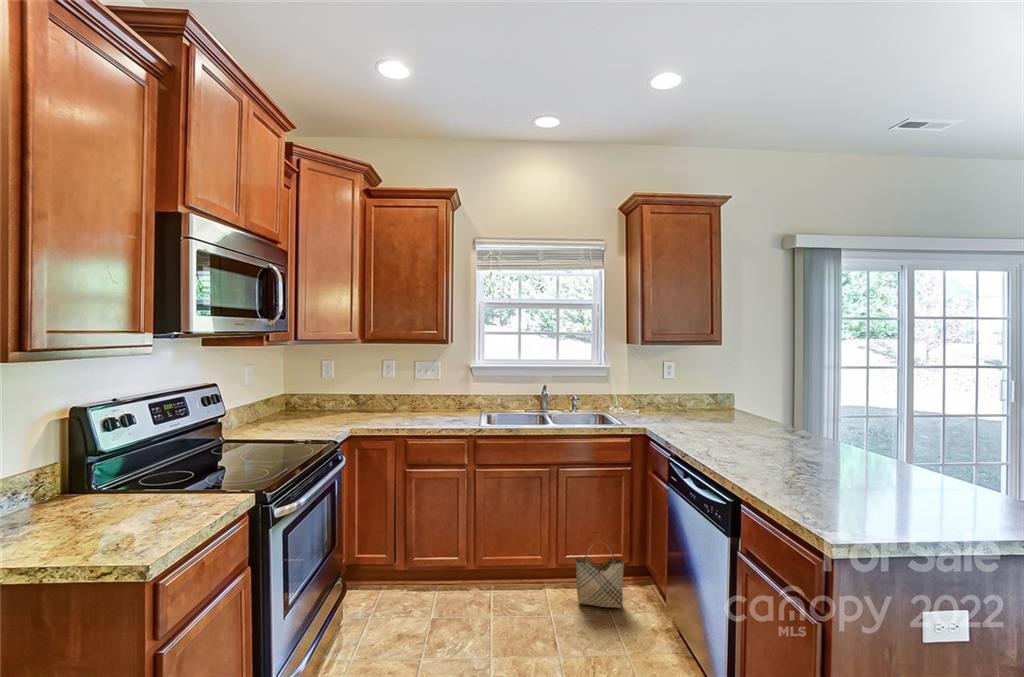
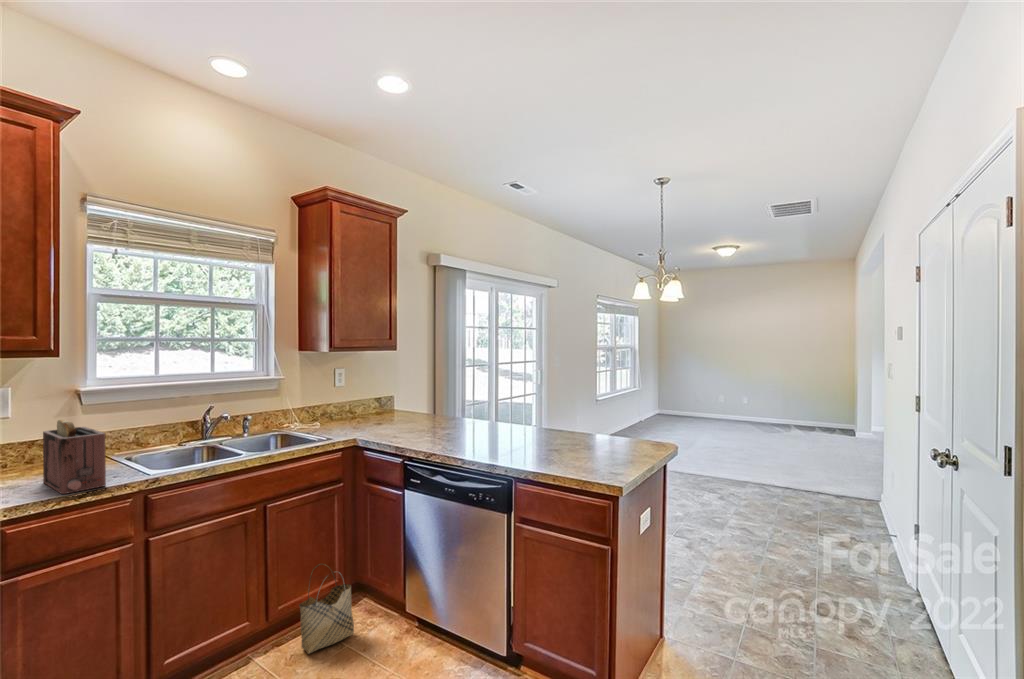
toaster: none [432,381,458,427] -> present [43,419,106,494]

